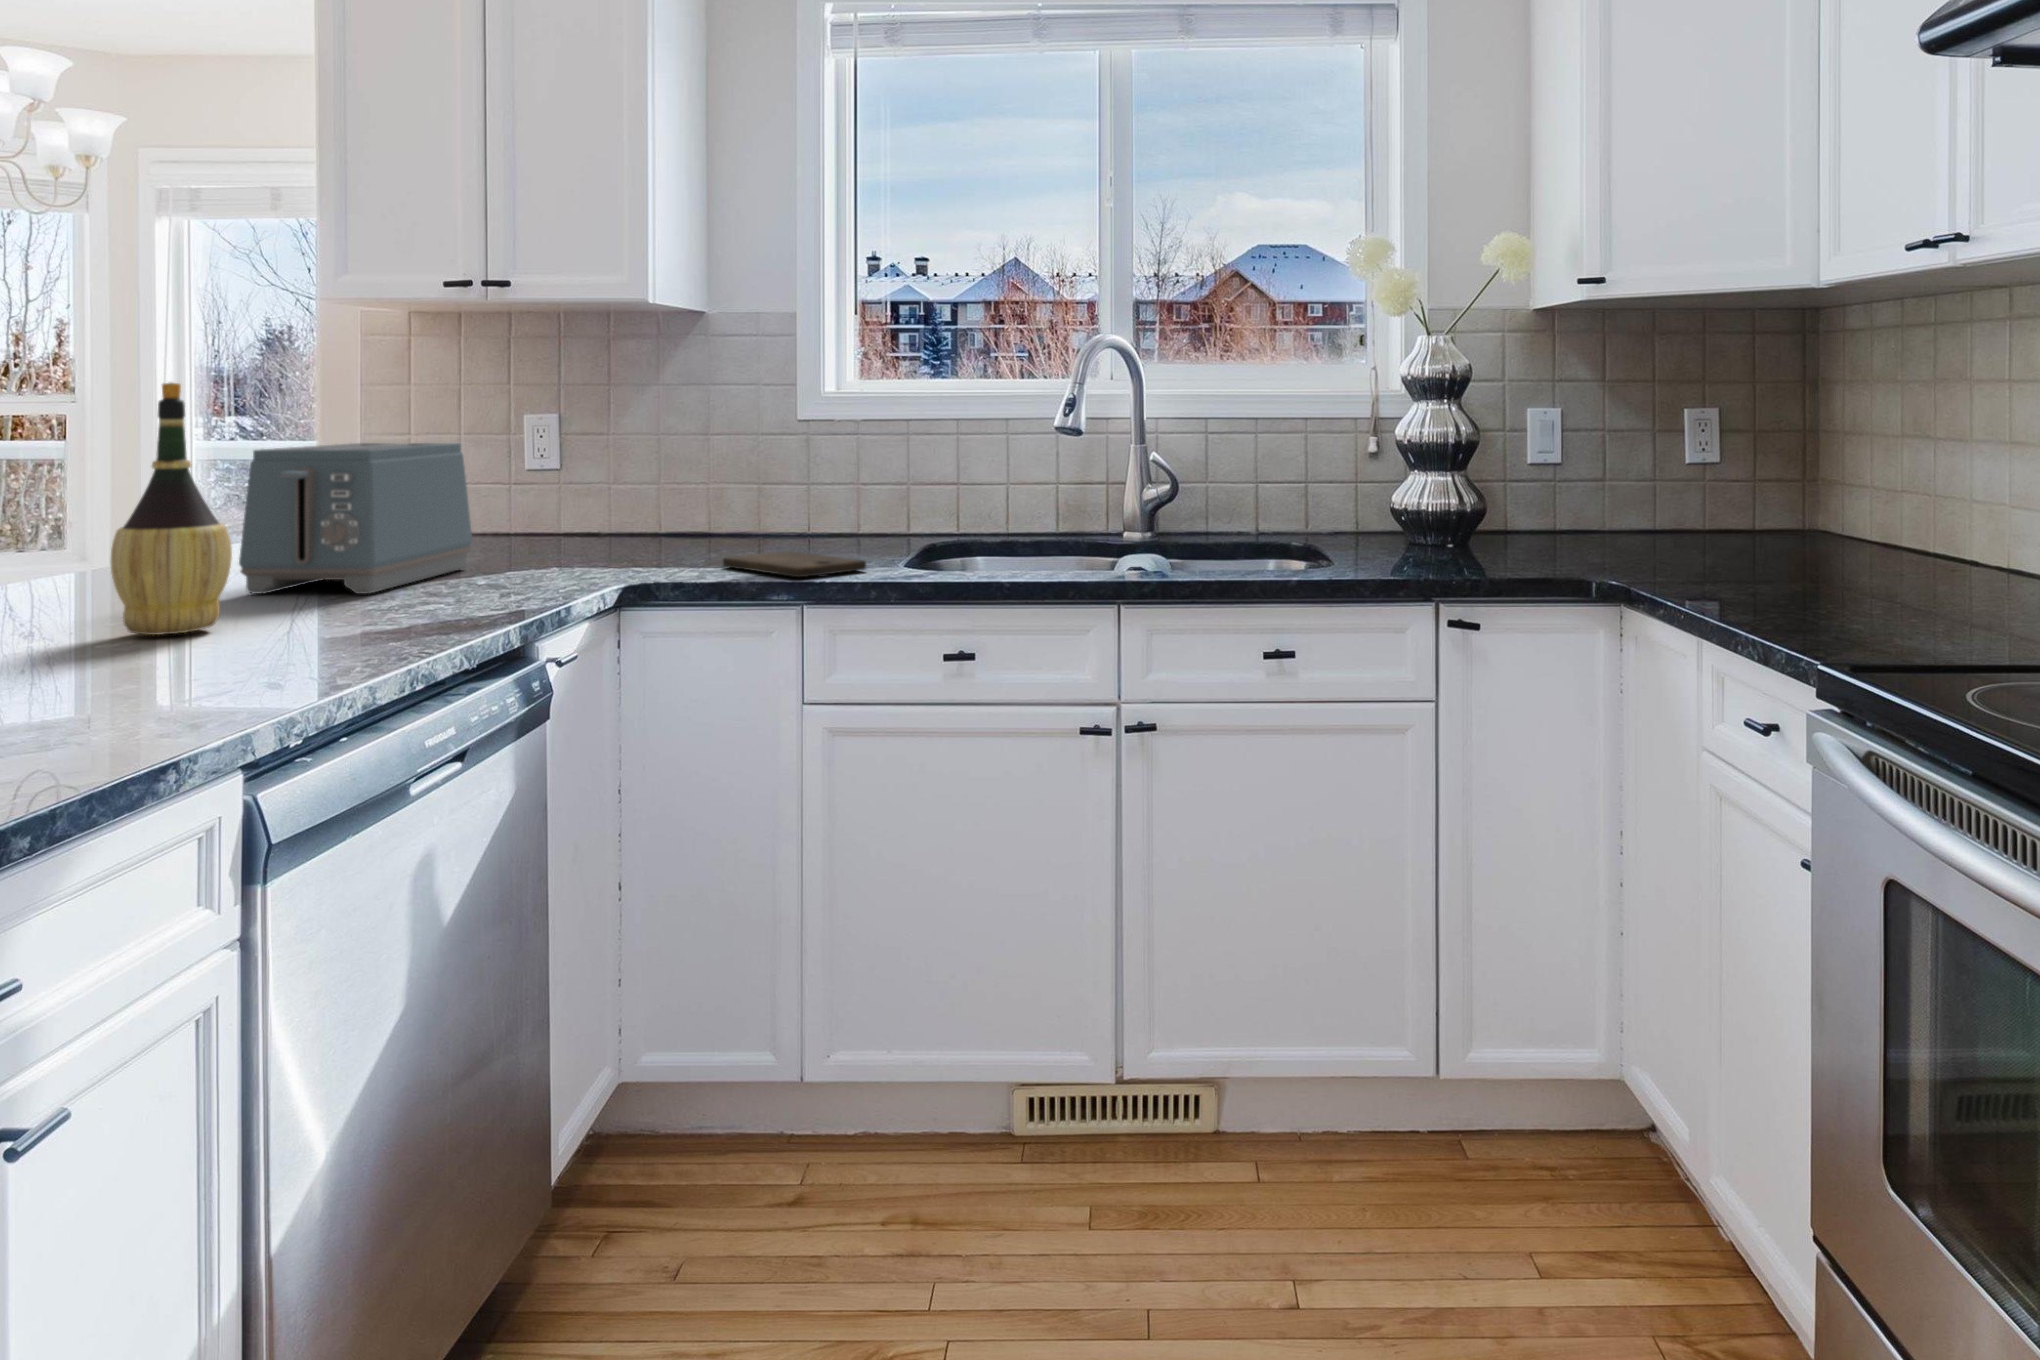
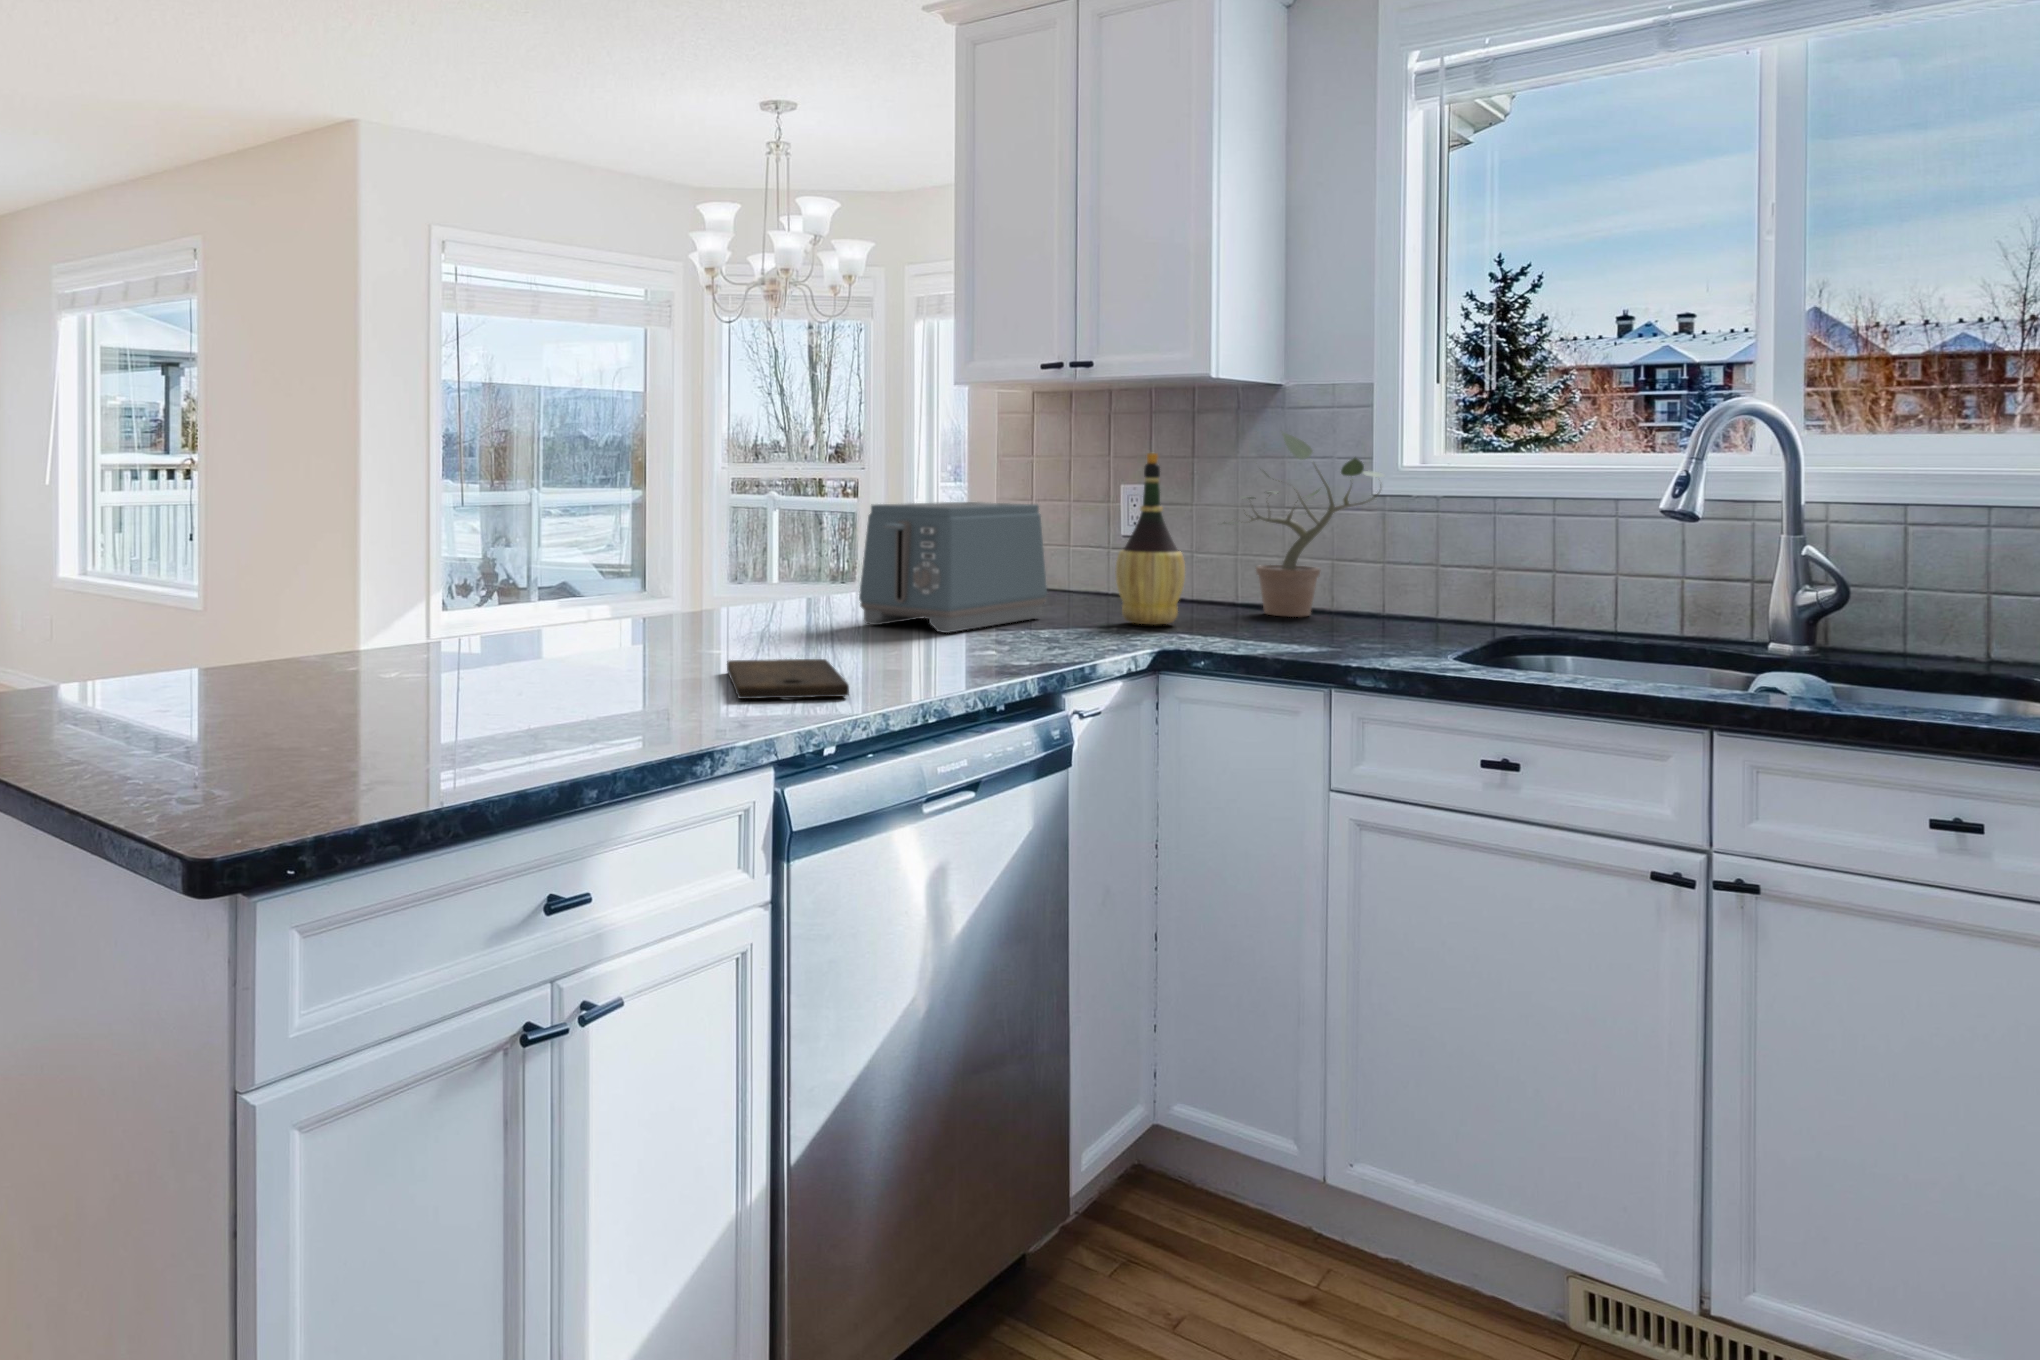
potted plant: none [652,359,815,546] -> present [1231,433,1385,617]
wine bottle: present [111,383,232,635] -> present [1115,453,1185,625]
cutting board: present [723,551,866,577] -> present [727,659,849,699]

